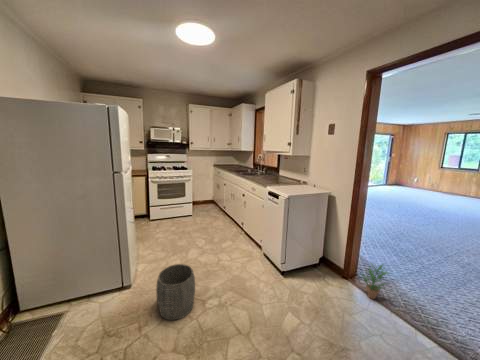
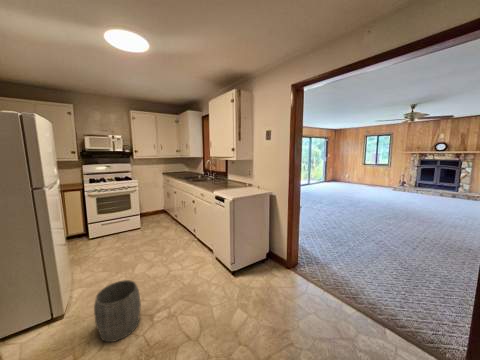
potted plant: present [362,265,388,299] -> none [300,249,322,283]

